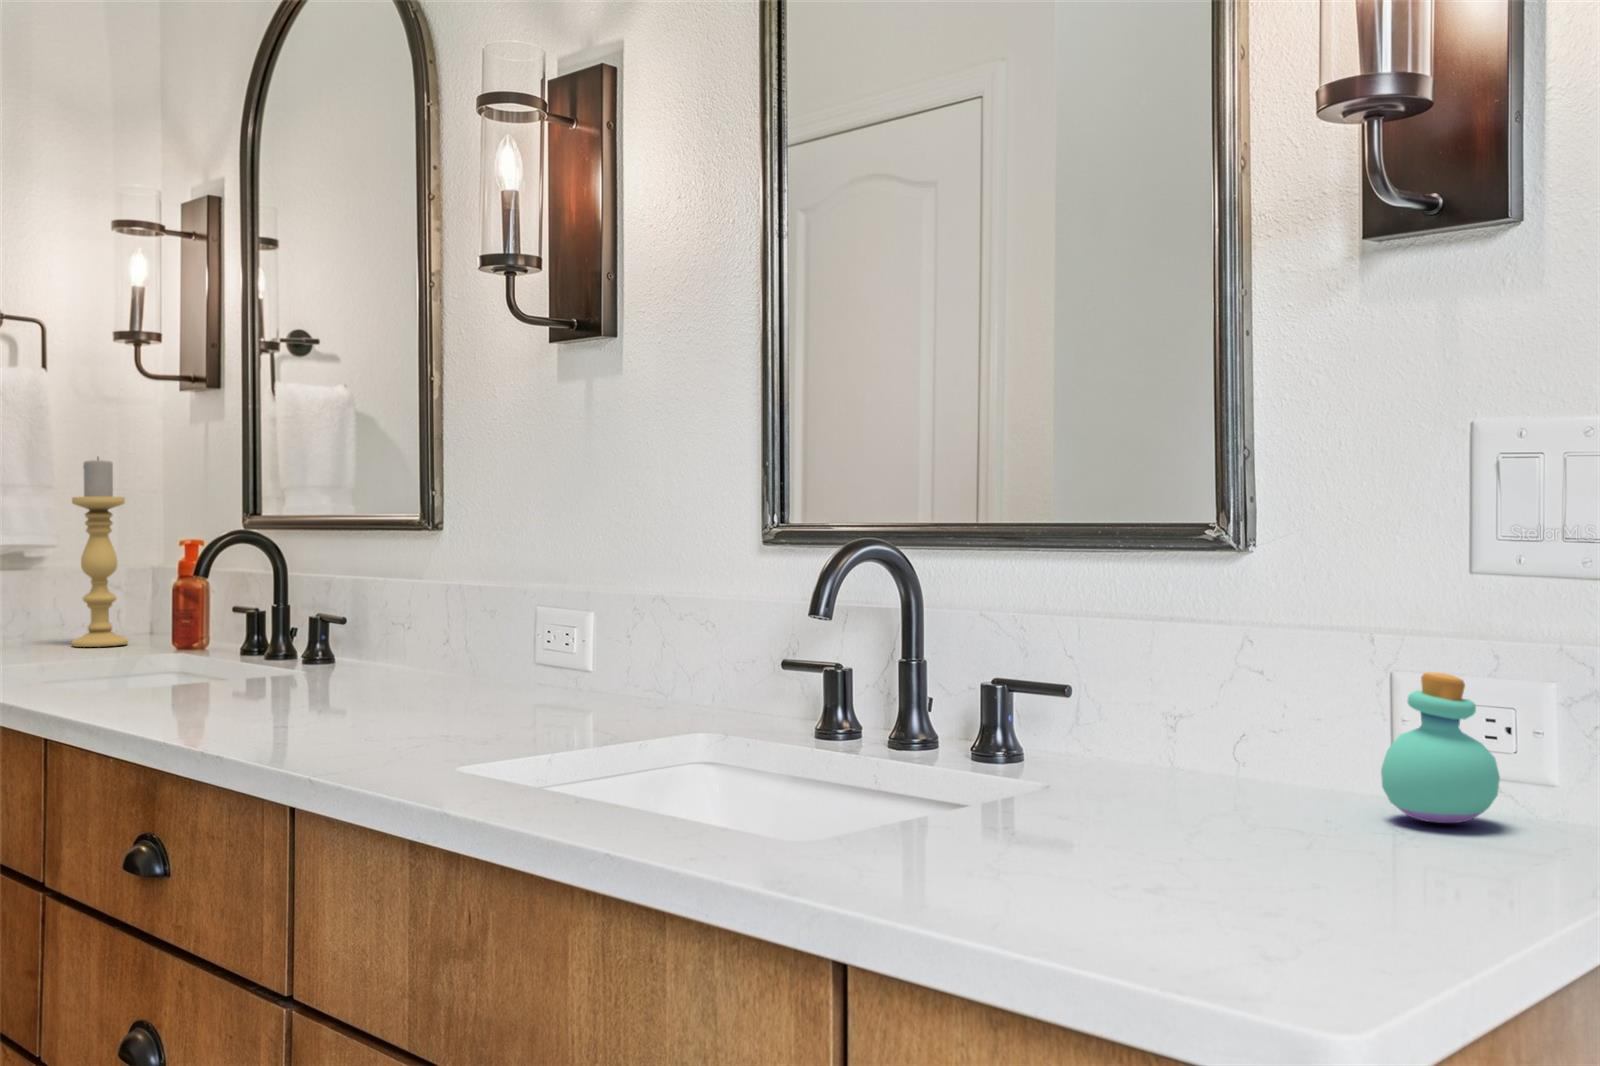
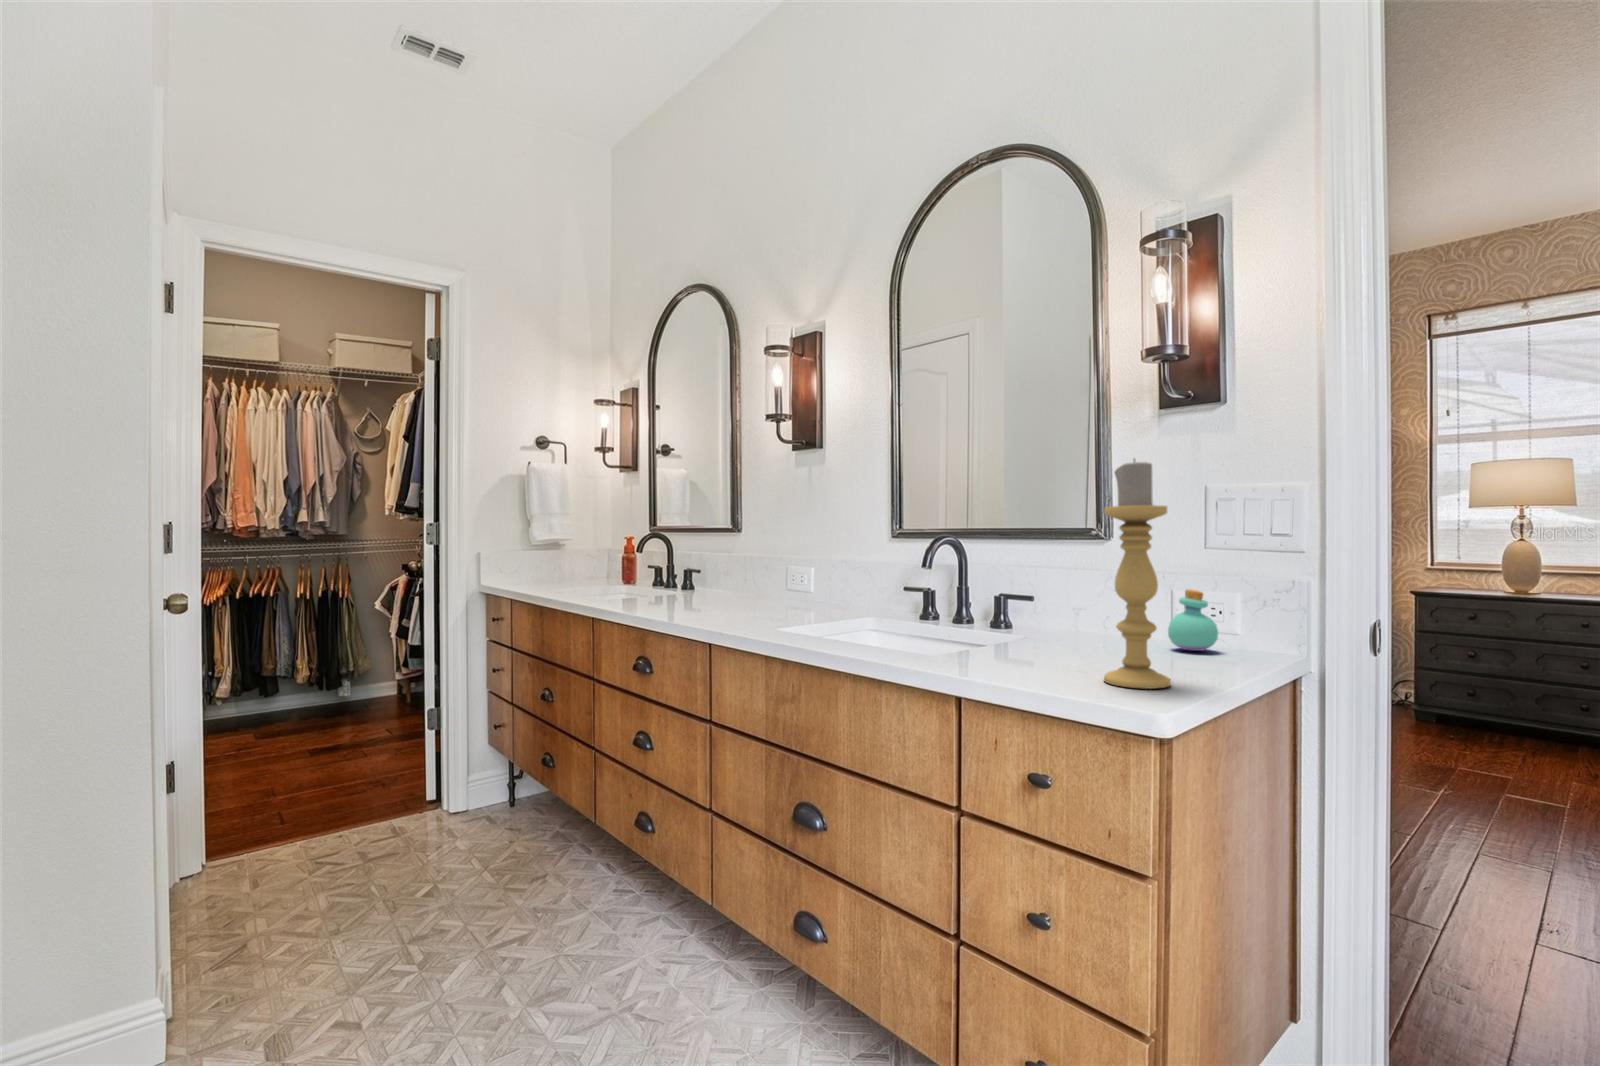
candle holder: present [72,458,128,647] -> present [1104,459,1171,689]

